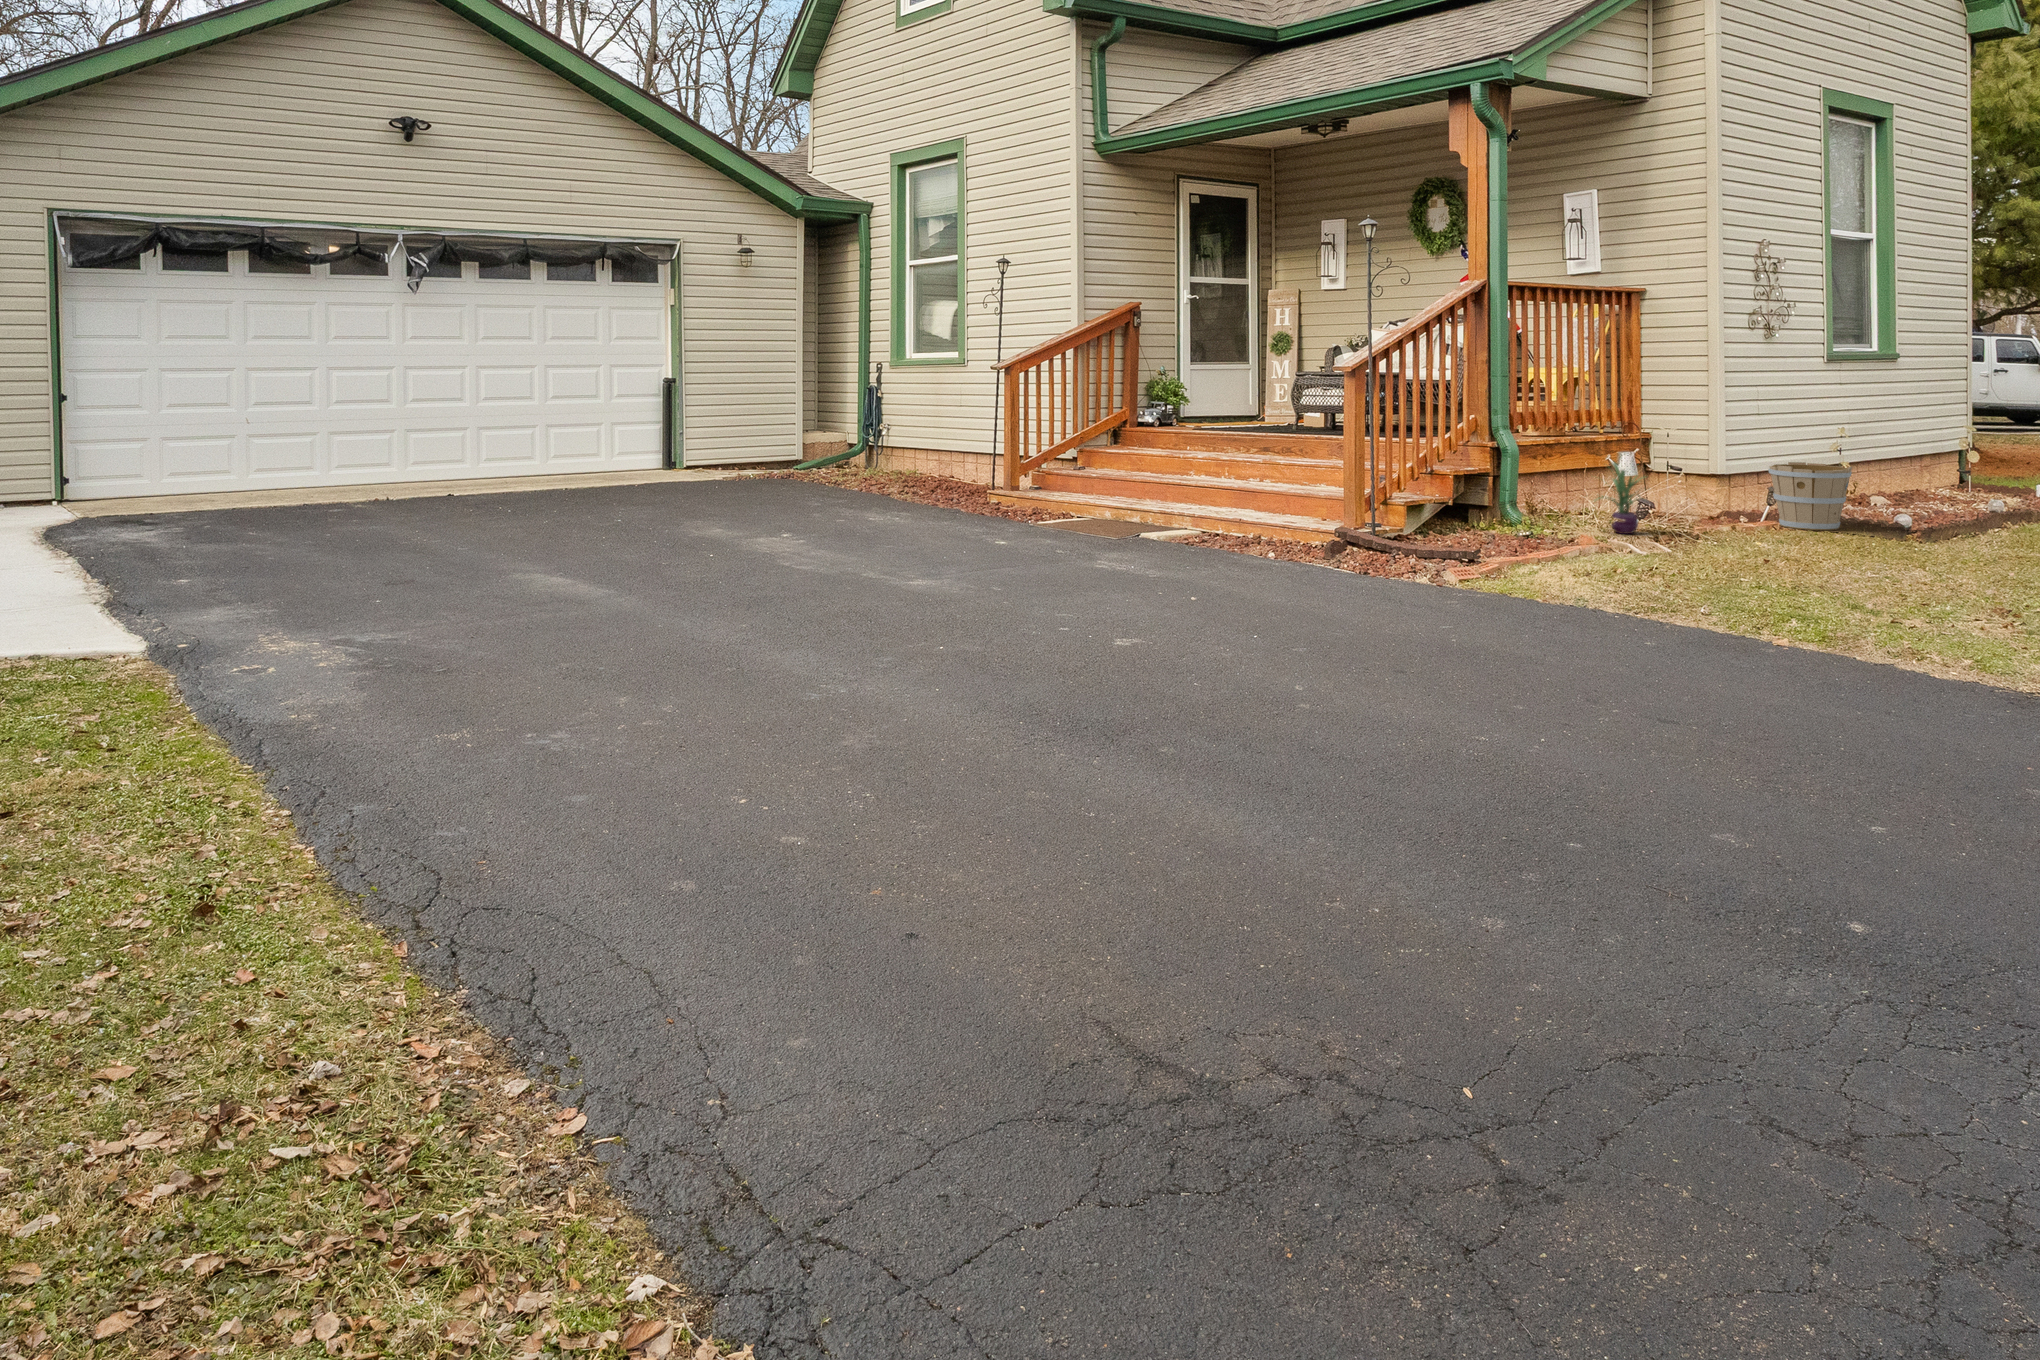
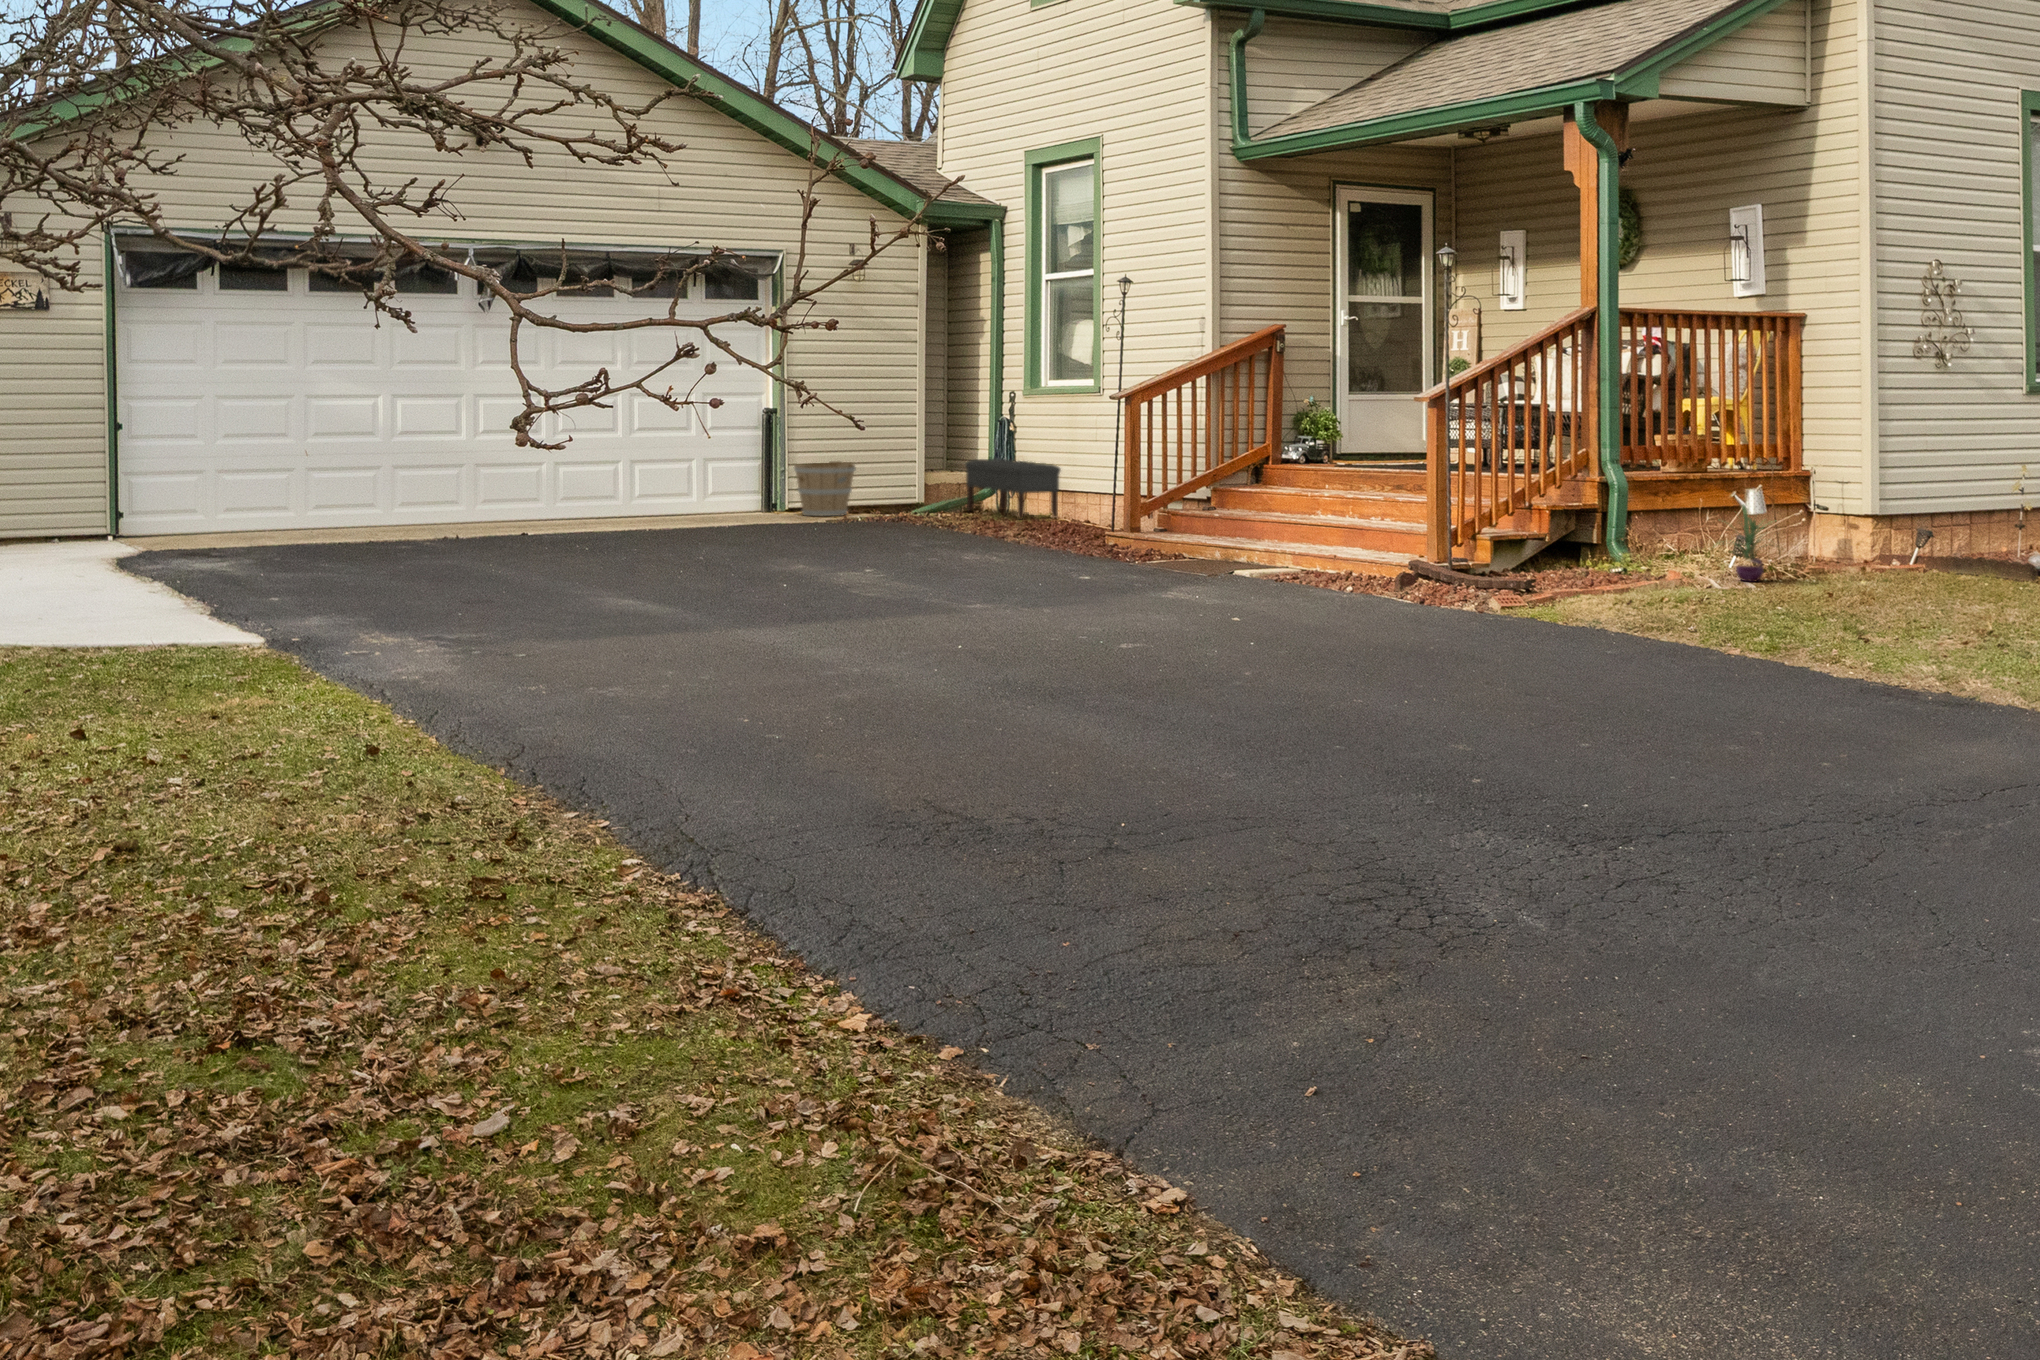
bench: none [837,423,925,476] -> present [965,459,1060,519]
wooden bucket: present [1768,462,1852,530] -> present [794,461,856,516]

